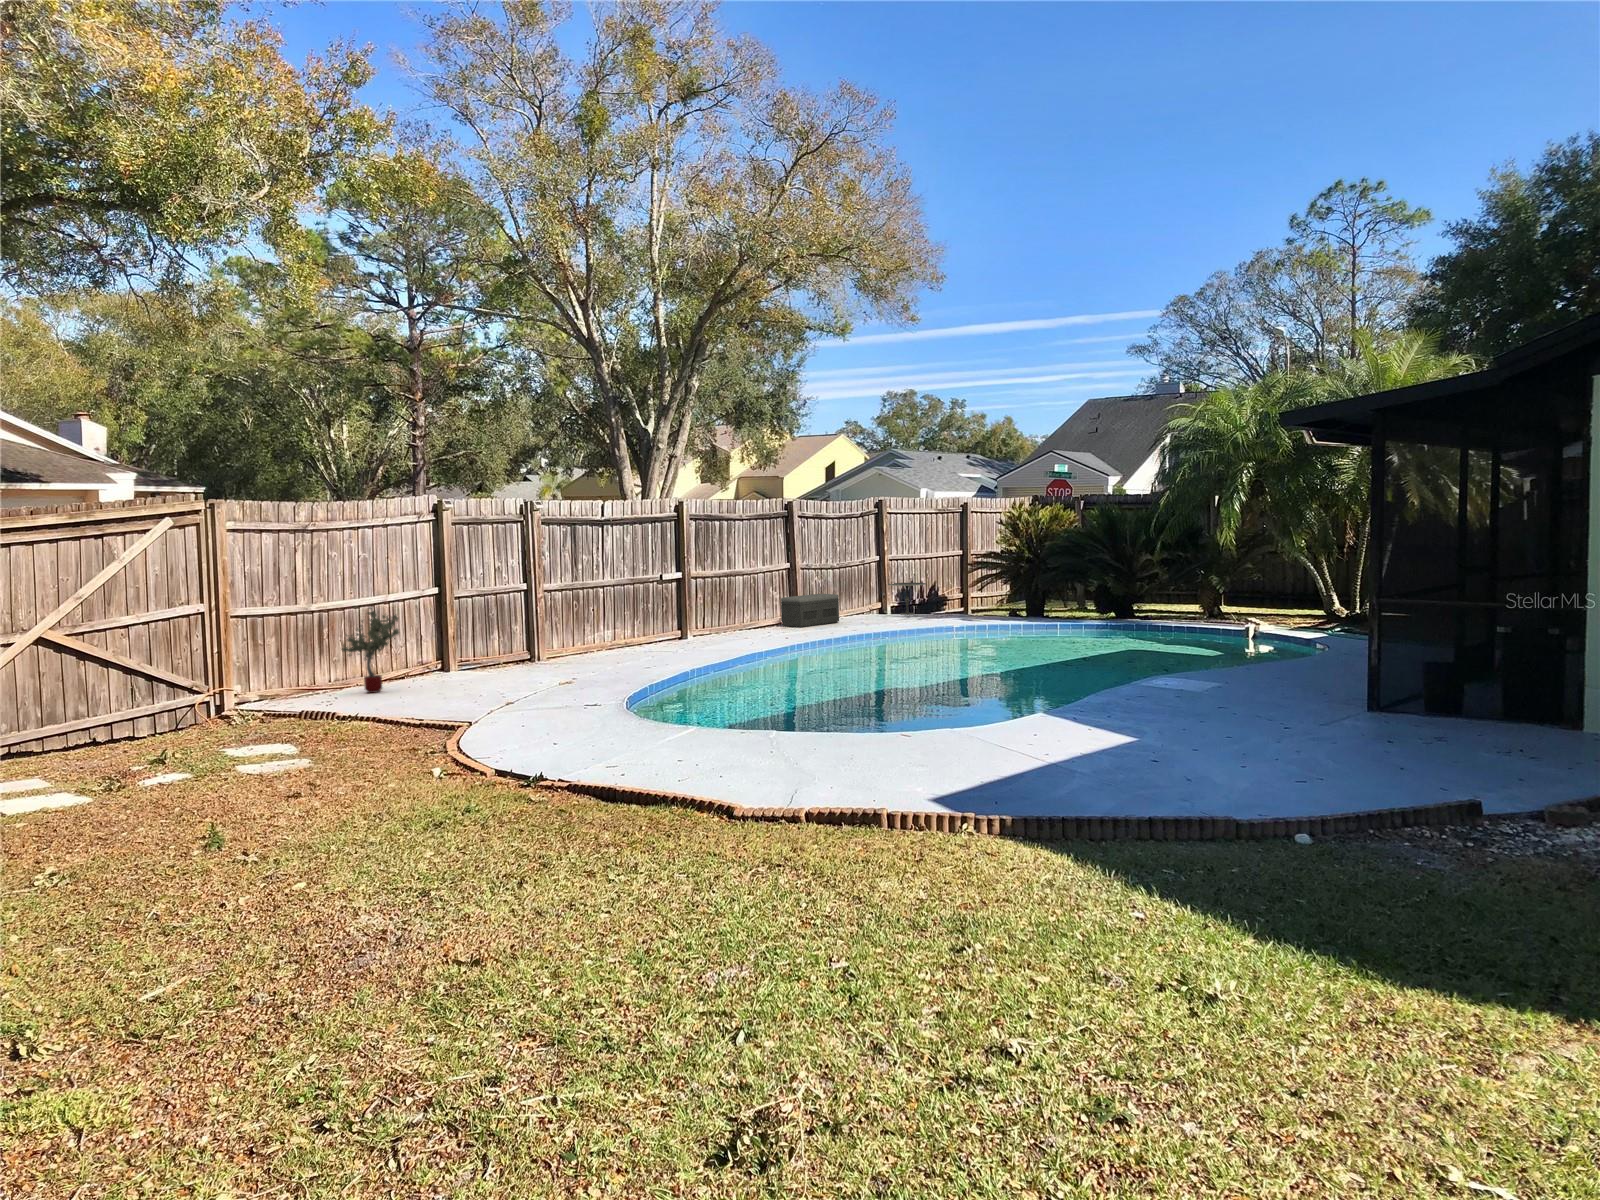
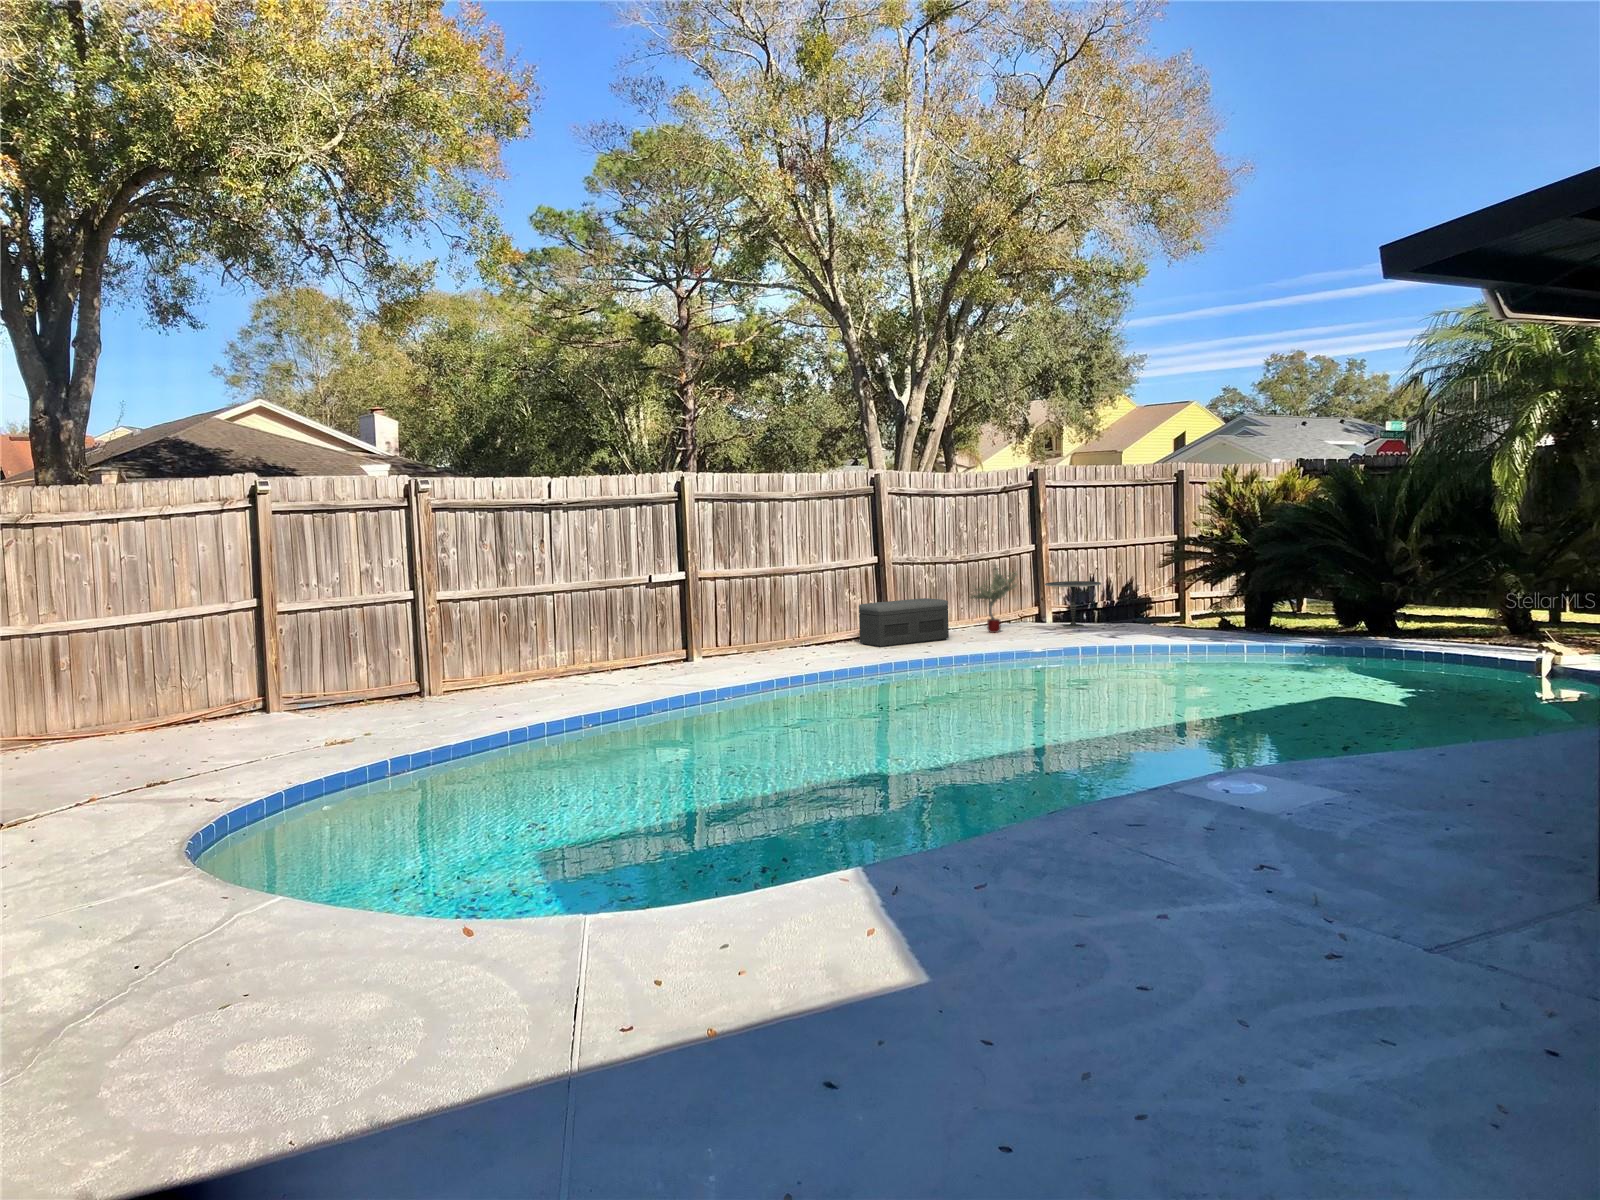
potted tree: present [341,607,399,693] -> present [969,565,1017,633]

